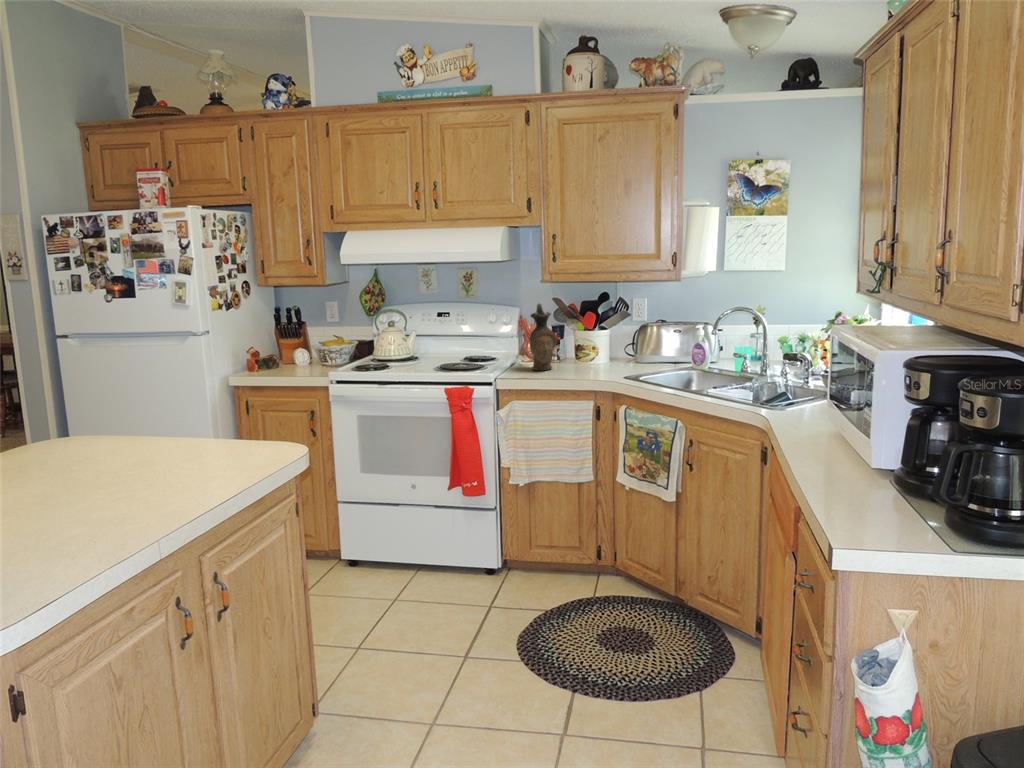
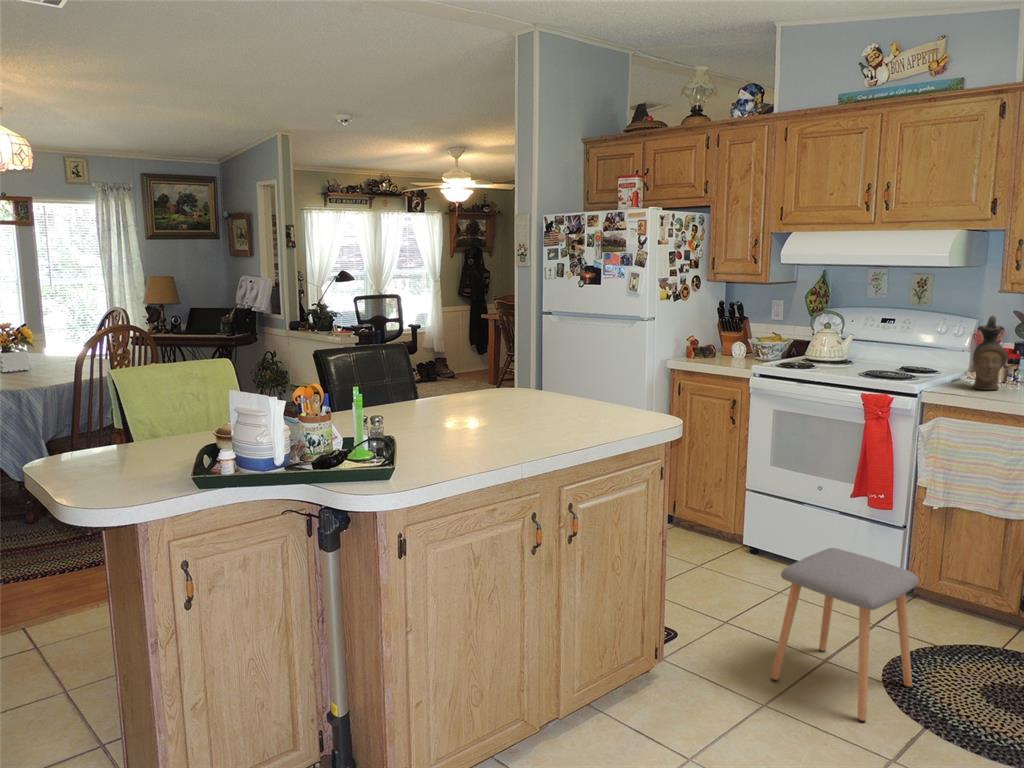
stool: none [426,545,546,709] -> present [771,548,919,722]

